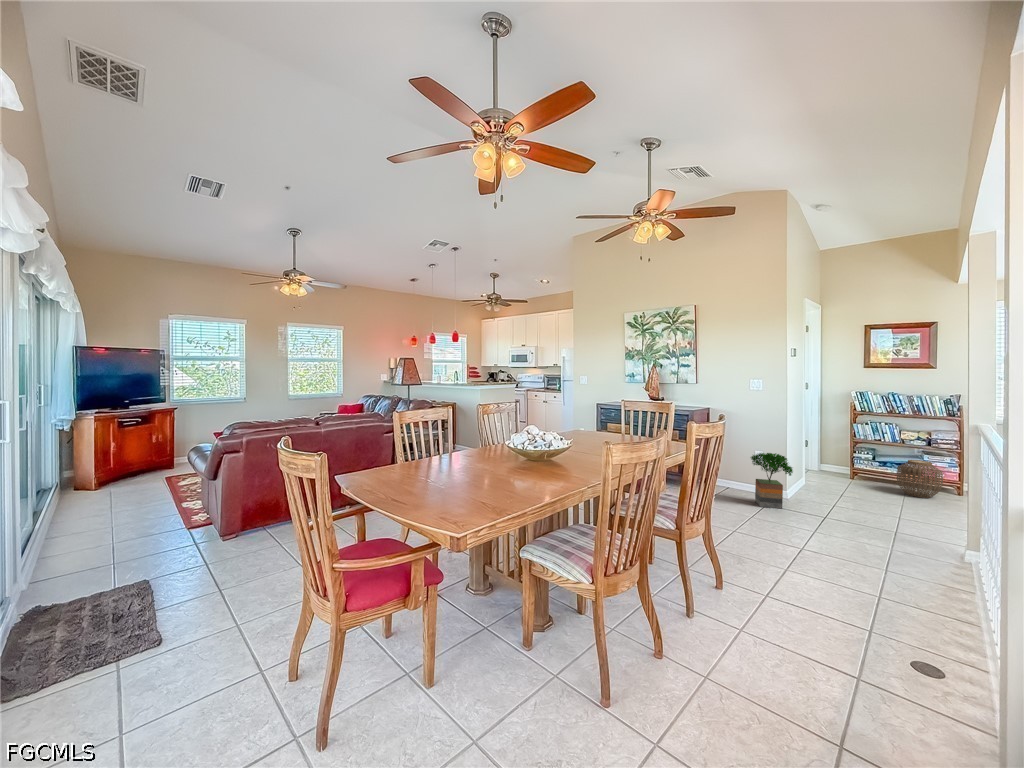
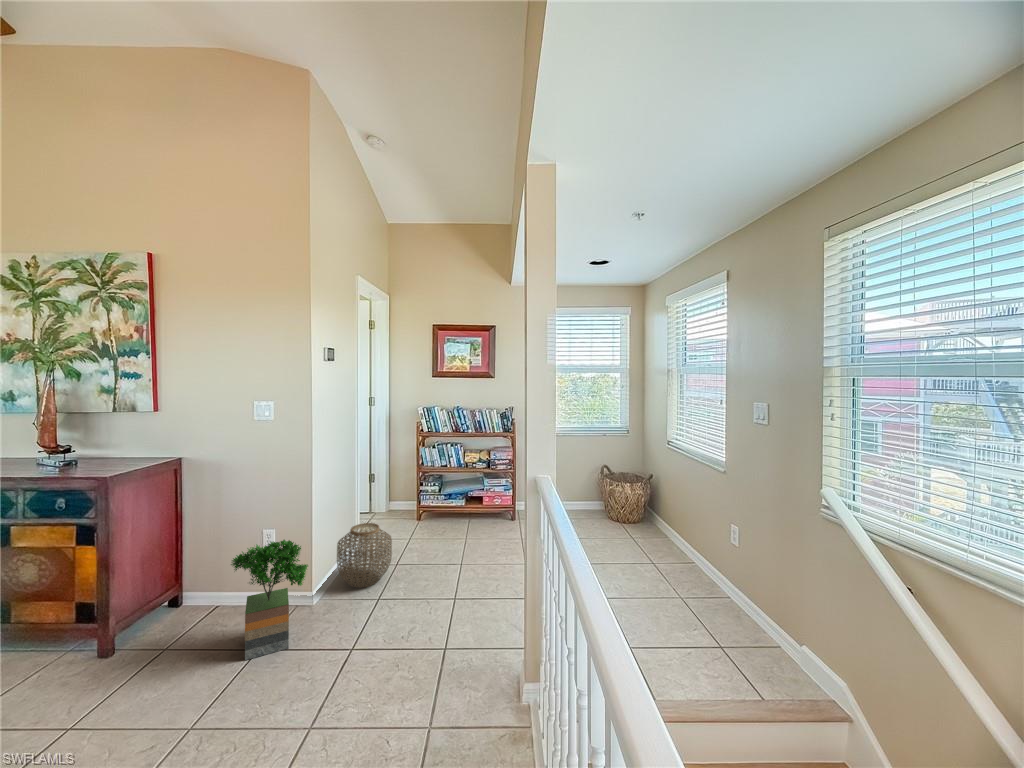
woven basket: present [897,460,943,498] -> present [337,523,392,587]

